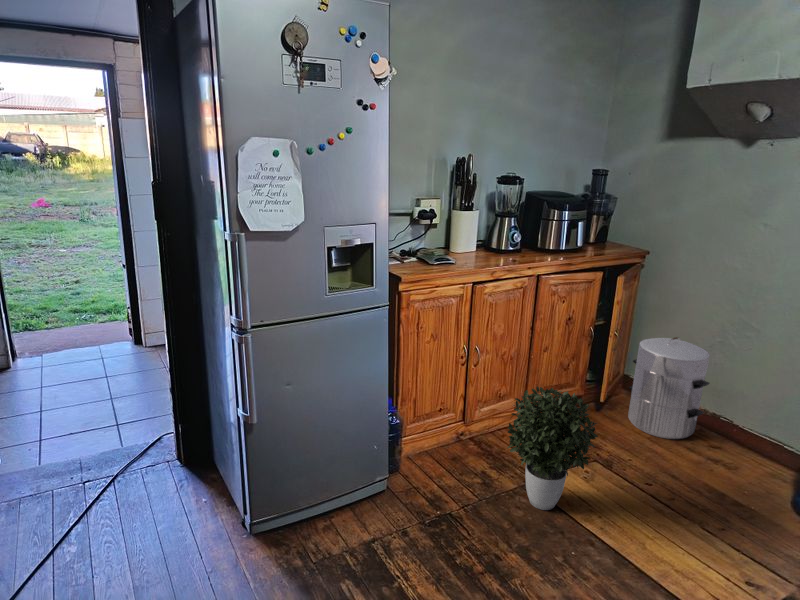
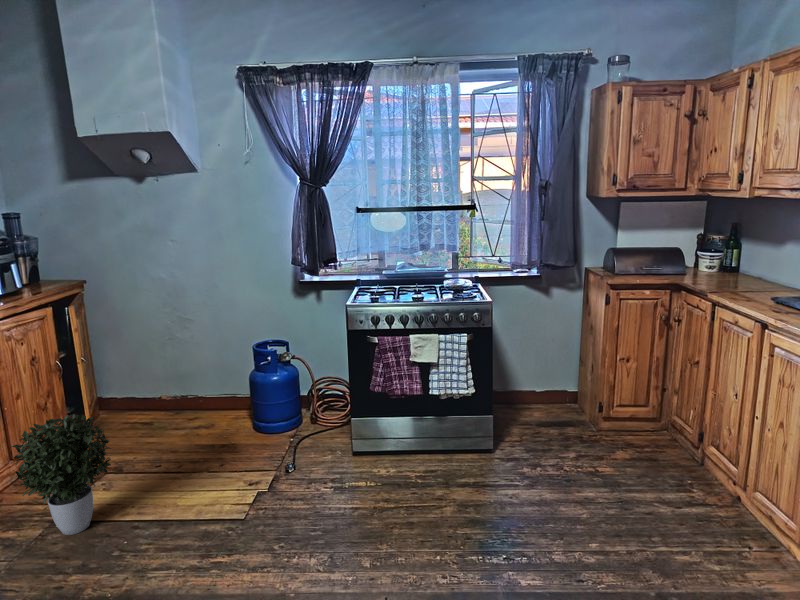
waste bin: present [628,337,710,439] -> none [105,344,176,433]

